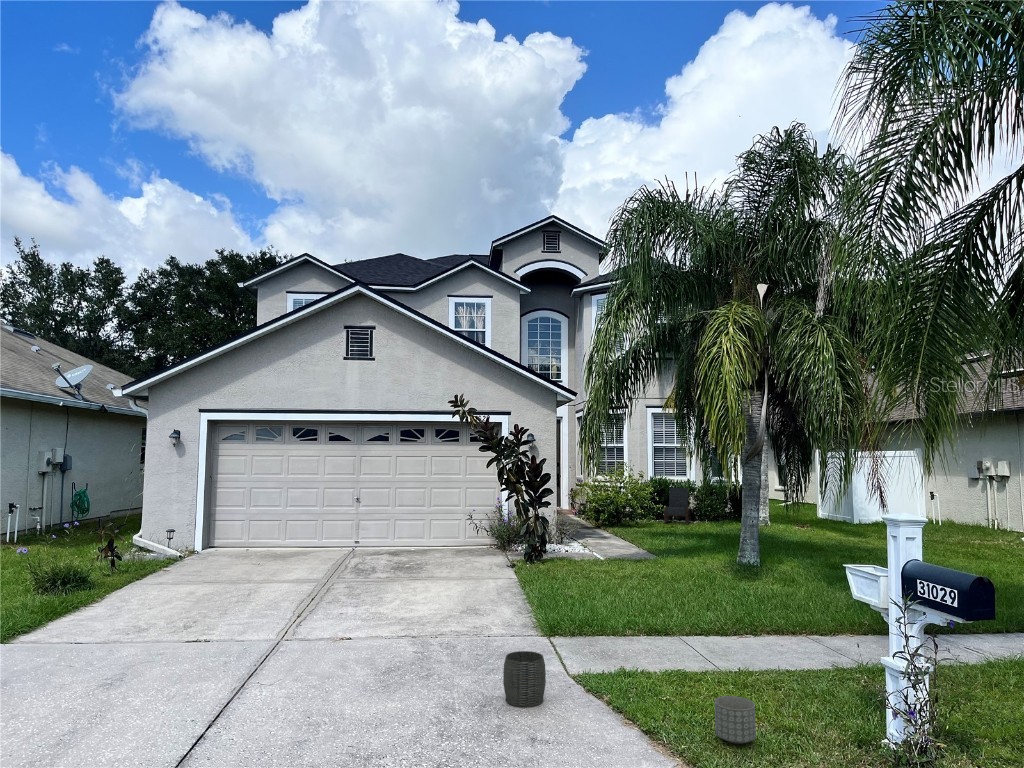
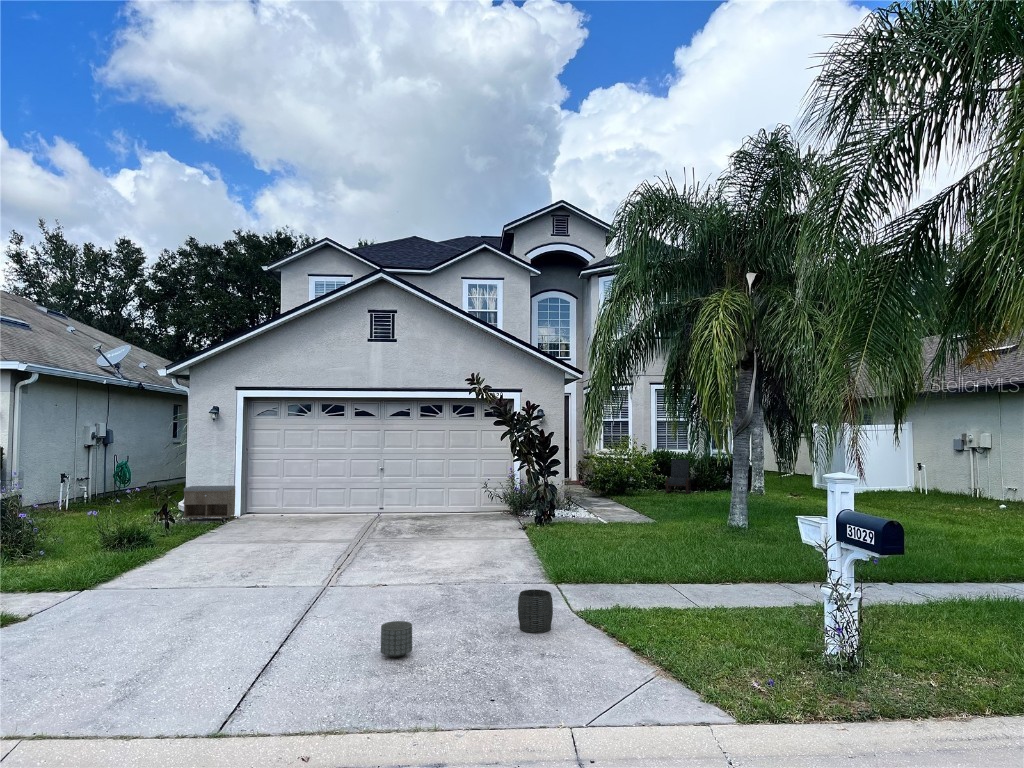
storage bench: none [136,517,196,557] -> present [184,486,235,521]
planter: present [715,696,756,744] -> present [381,621,412,658]

